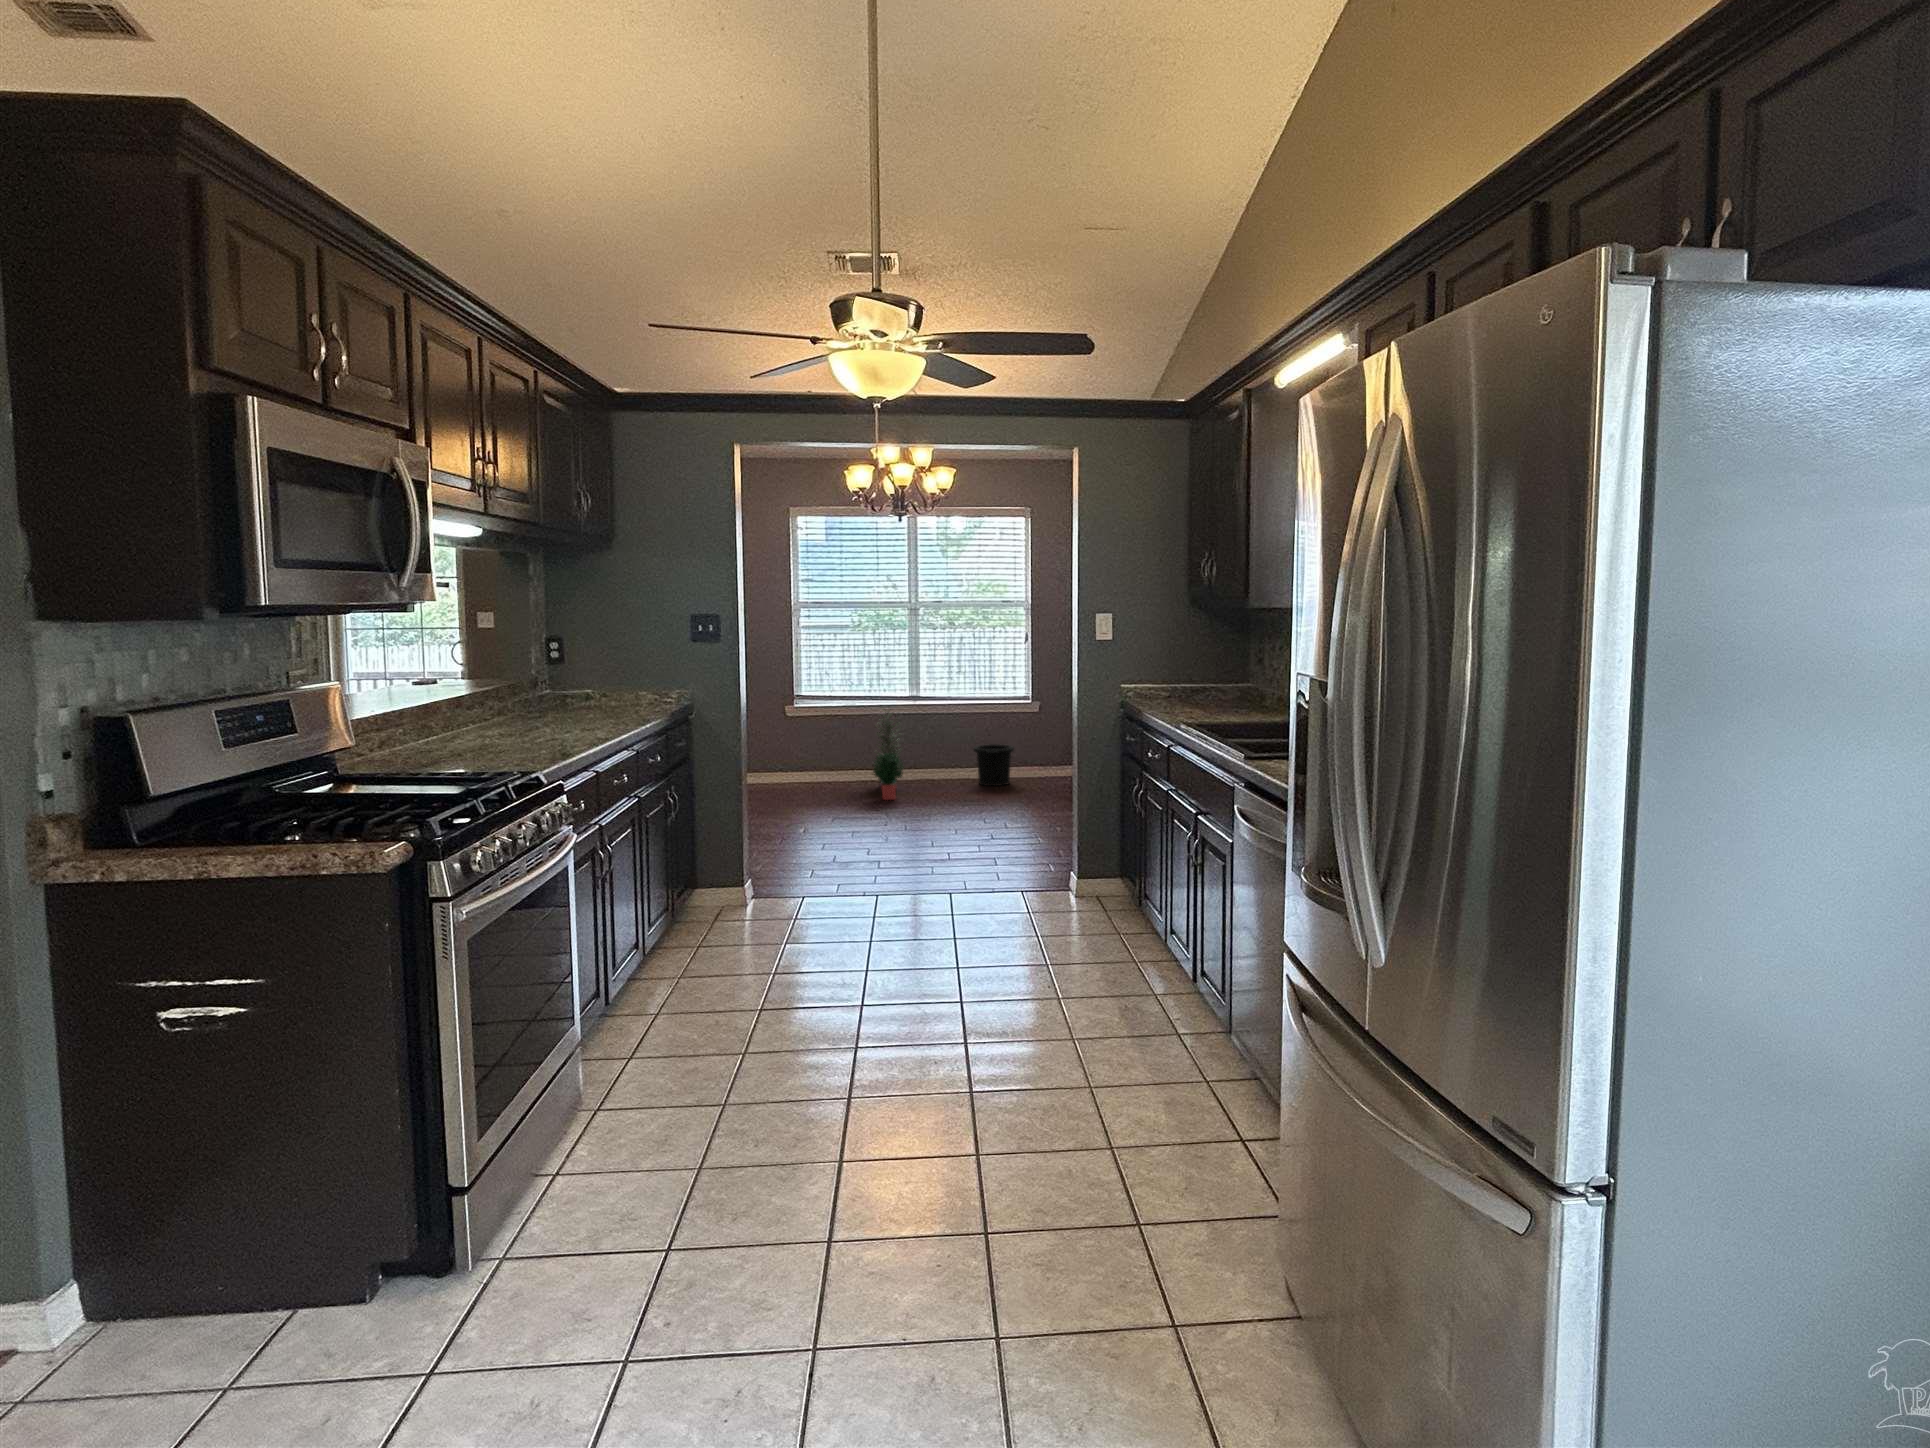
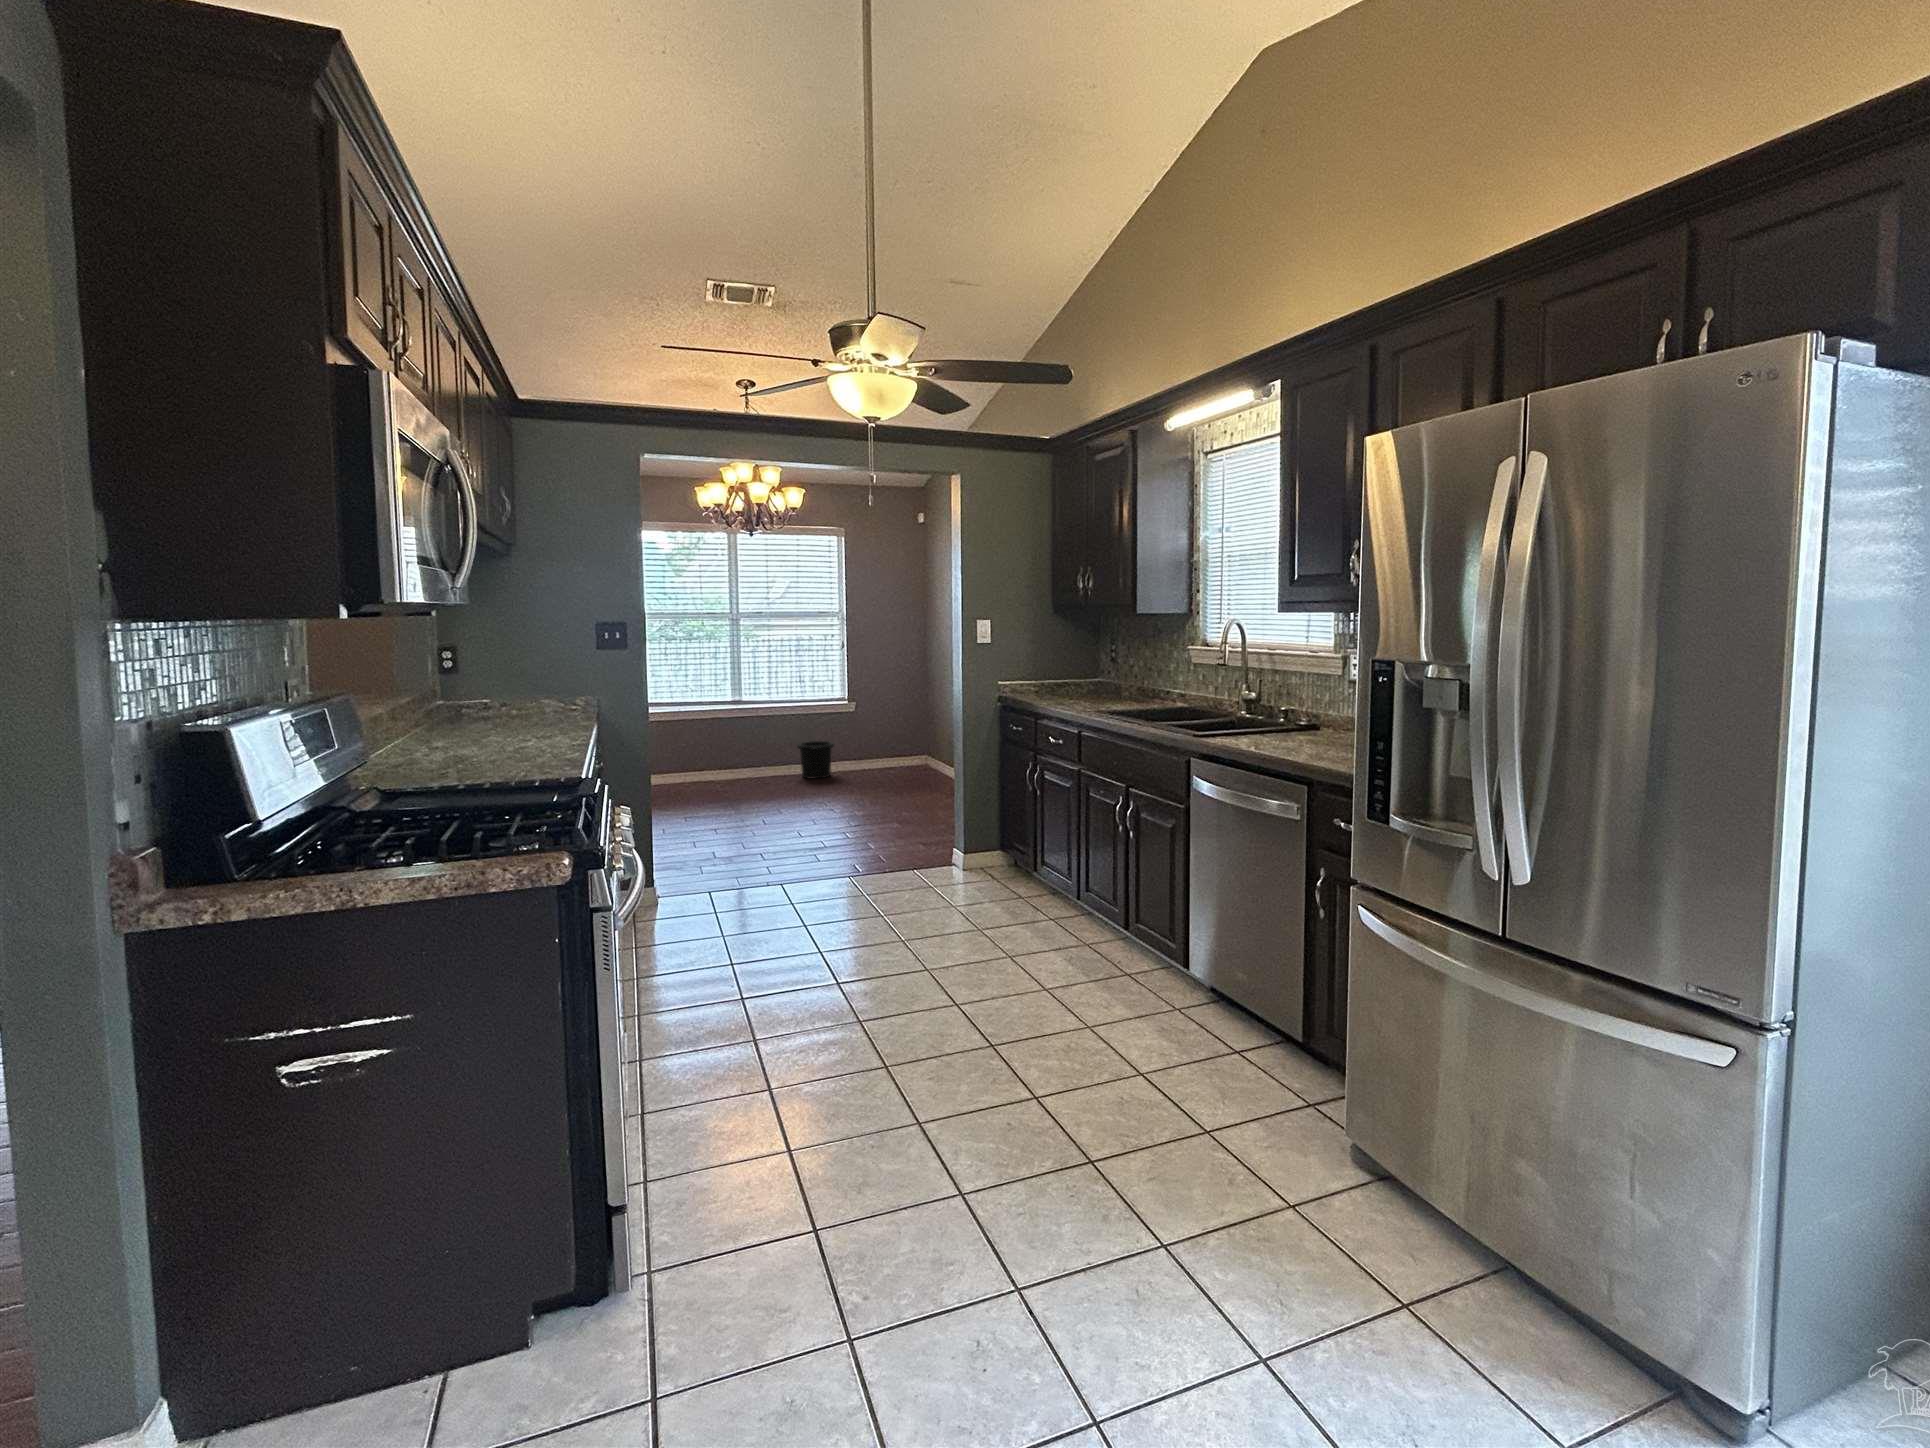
potted plant: present [873,709,903,800] -> none [702,711,741,797]

